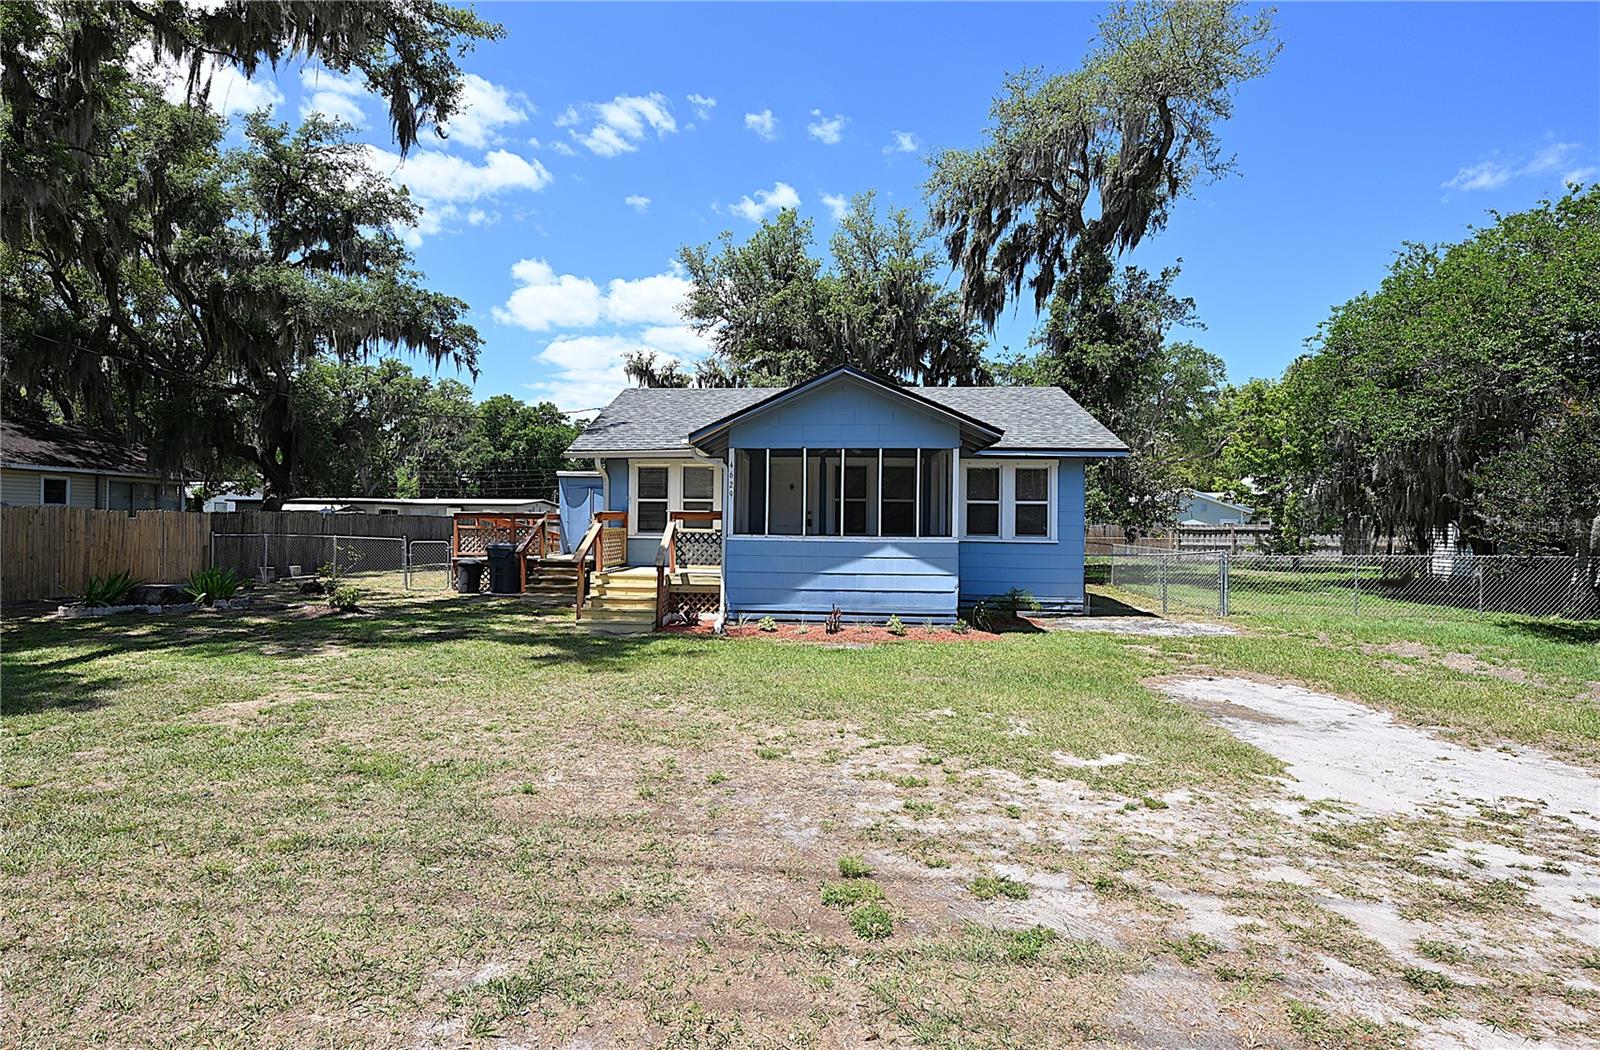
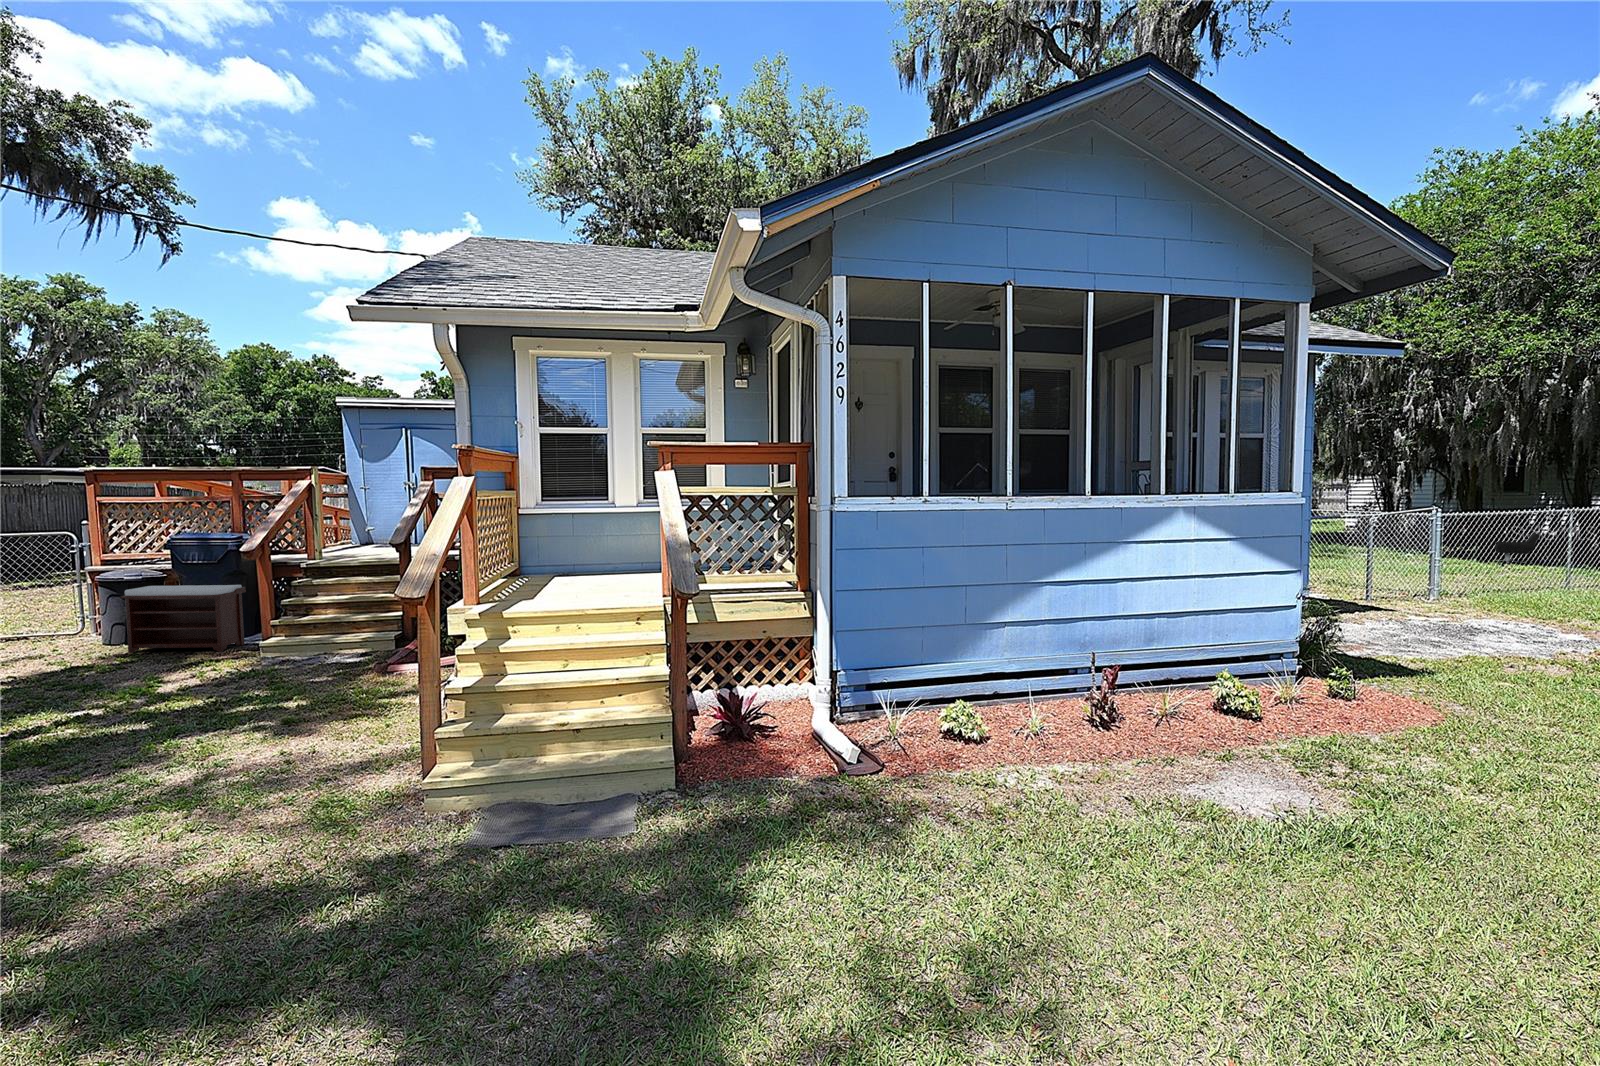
bench: none [467,565,515,596] -> present [121,585,246,653]

